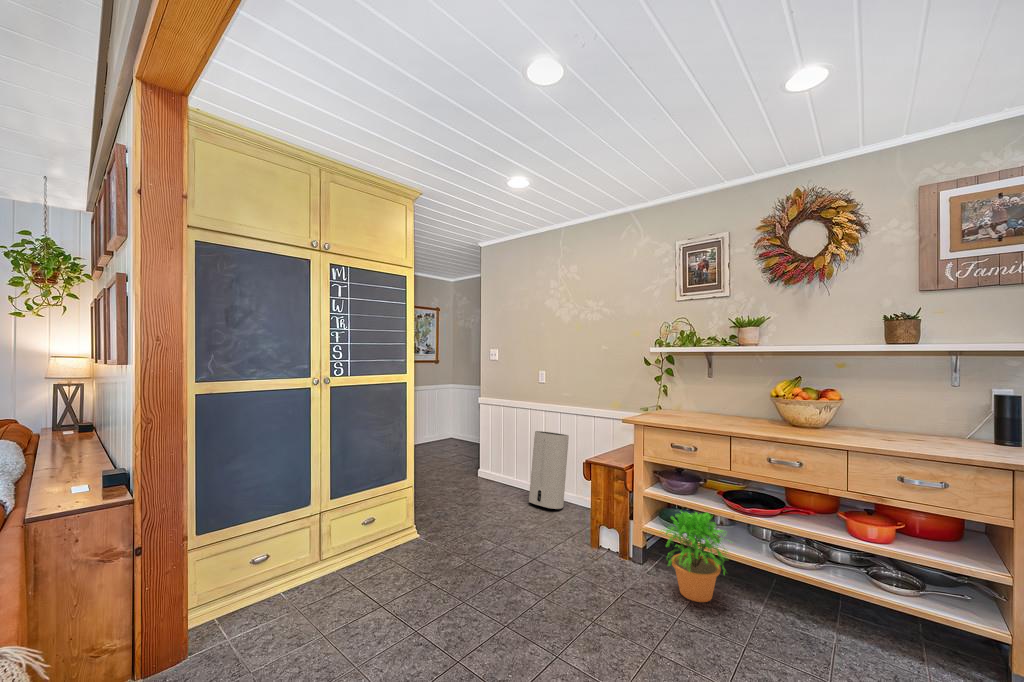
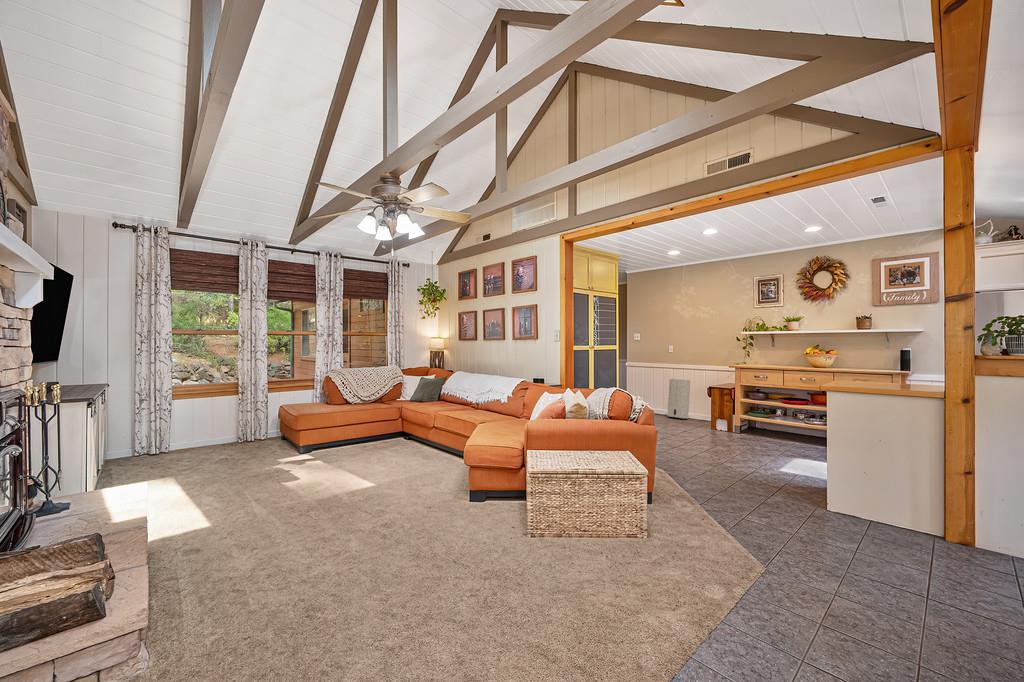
potted plant: present [661,511,726,602] -> none [750,403,786,440]

